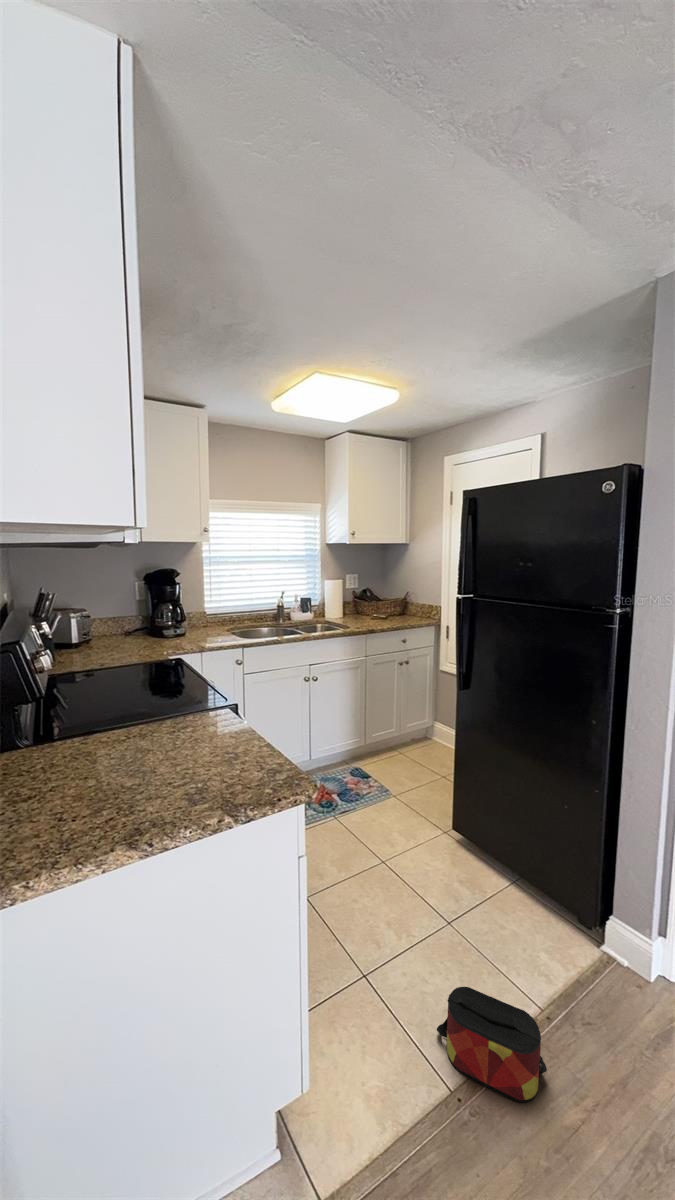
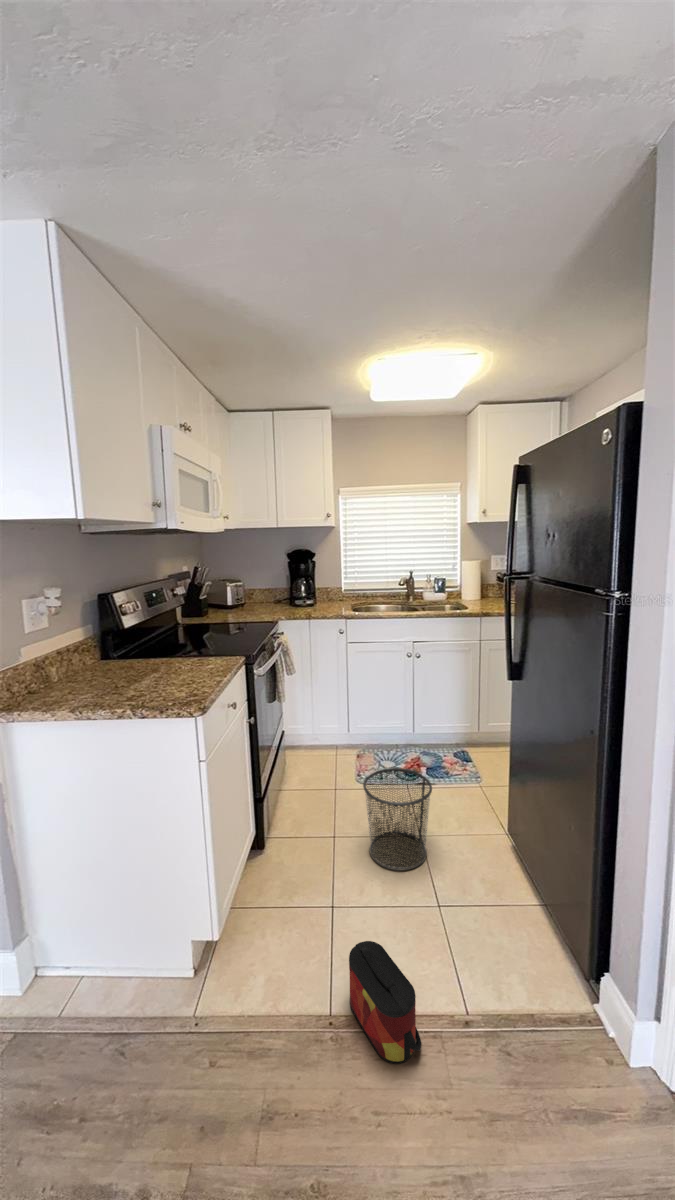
waste bin: none [338,797,410,908] -> present [363,768,432,871]

